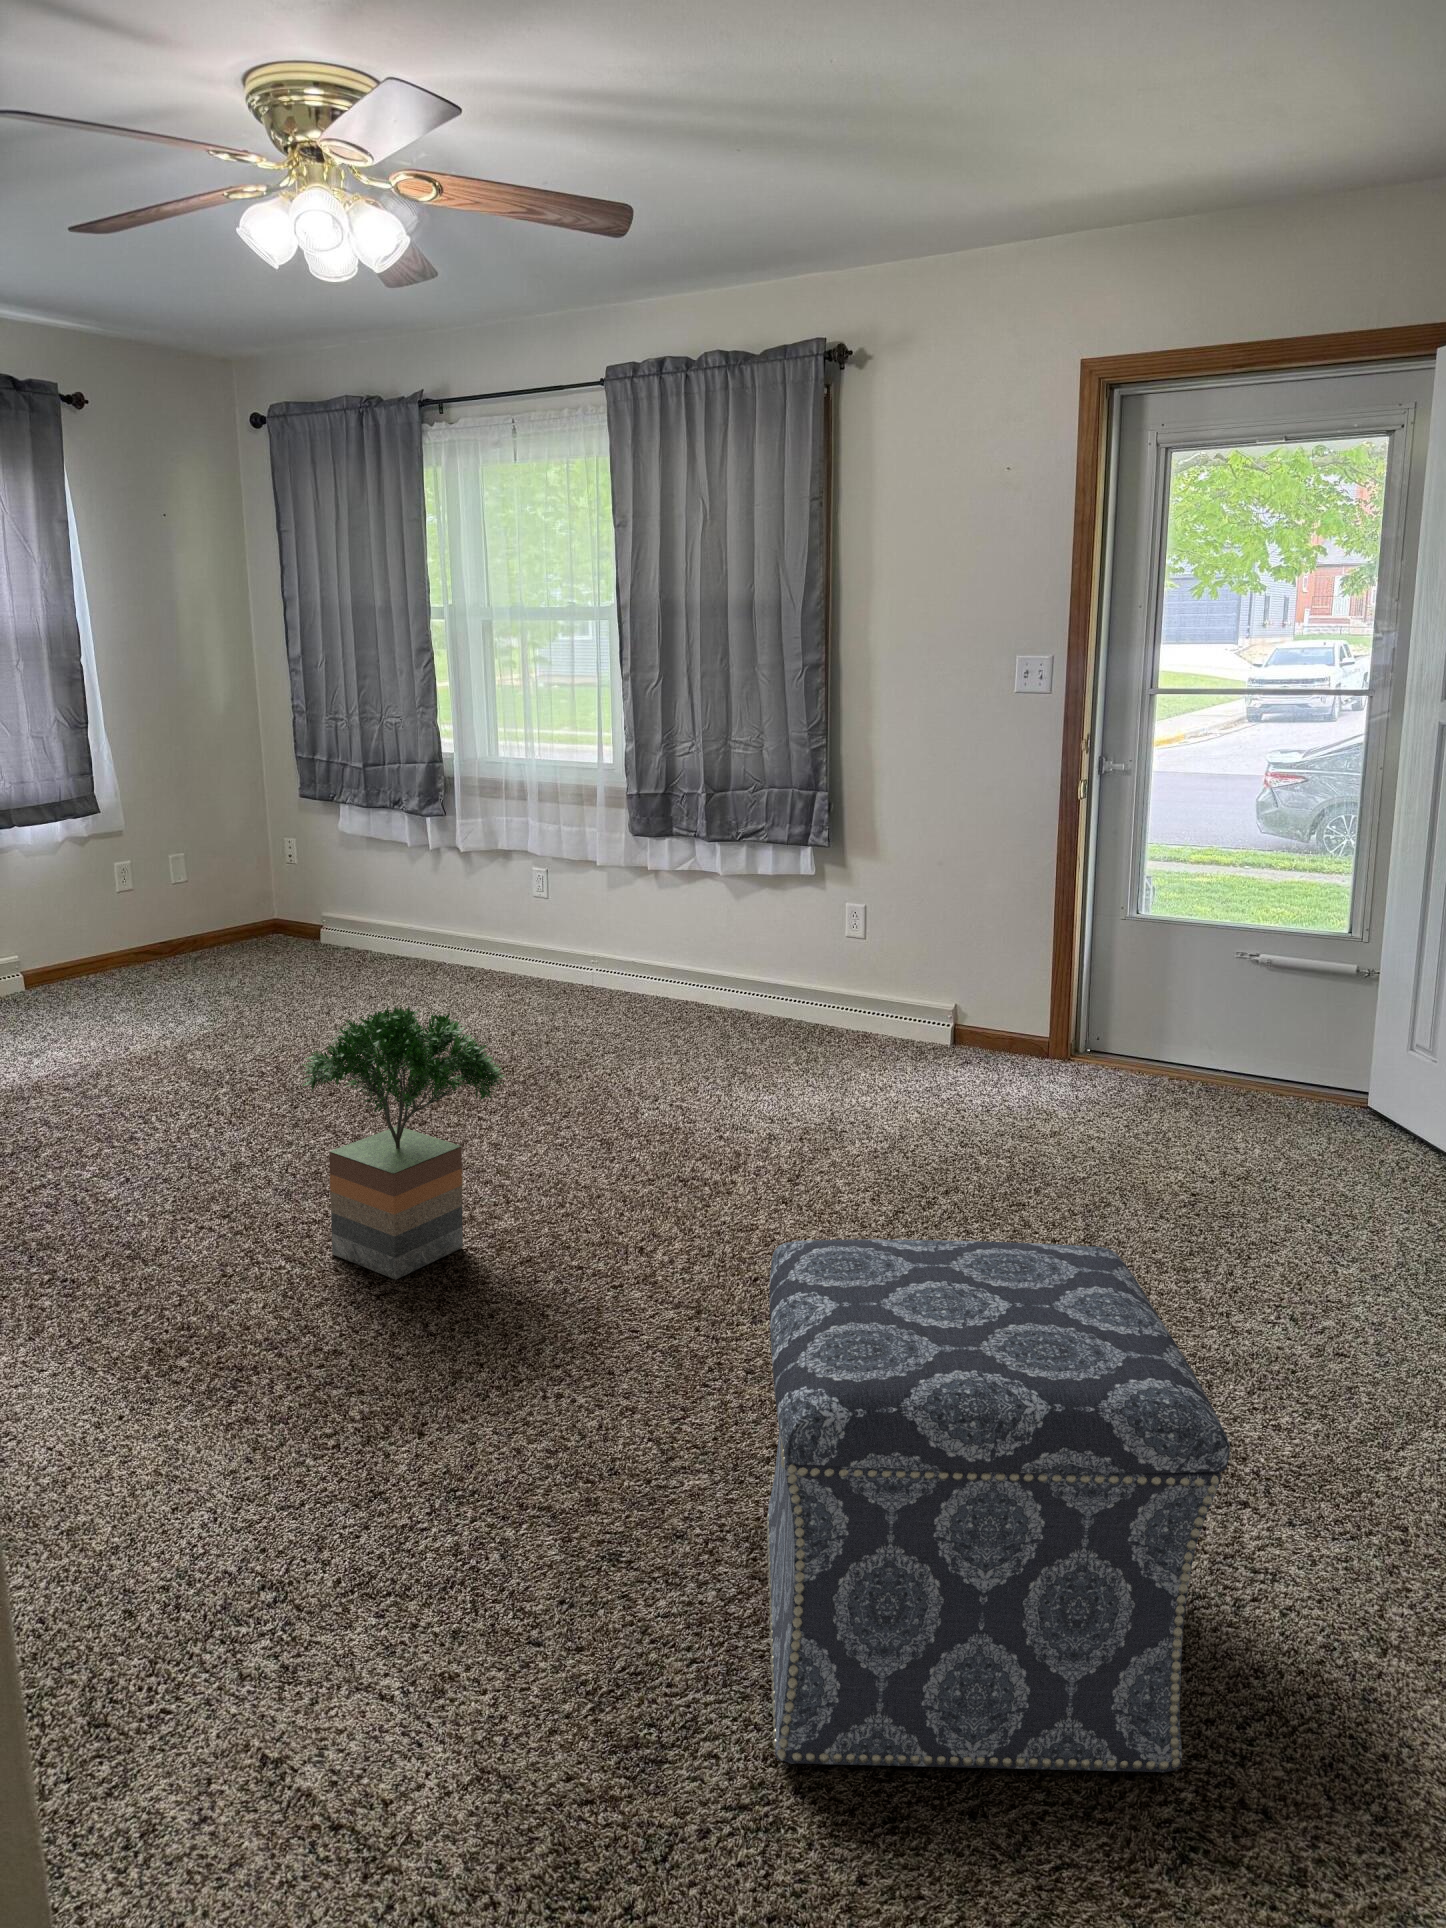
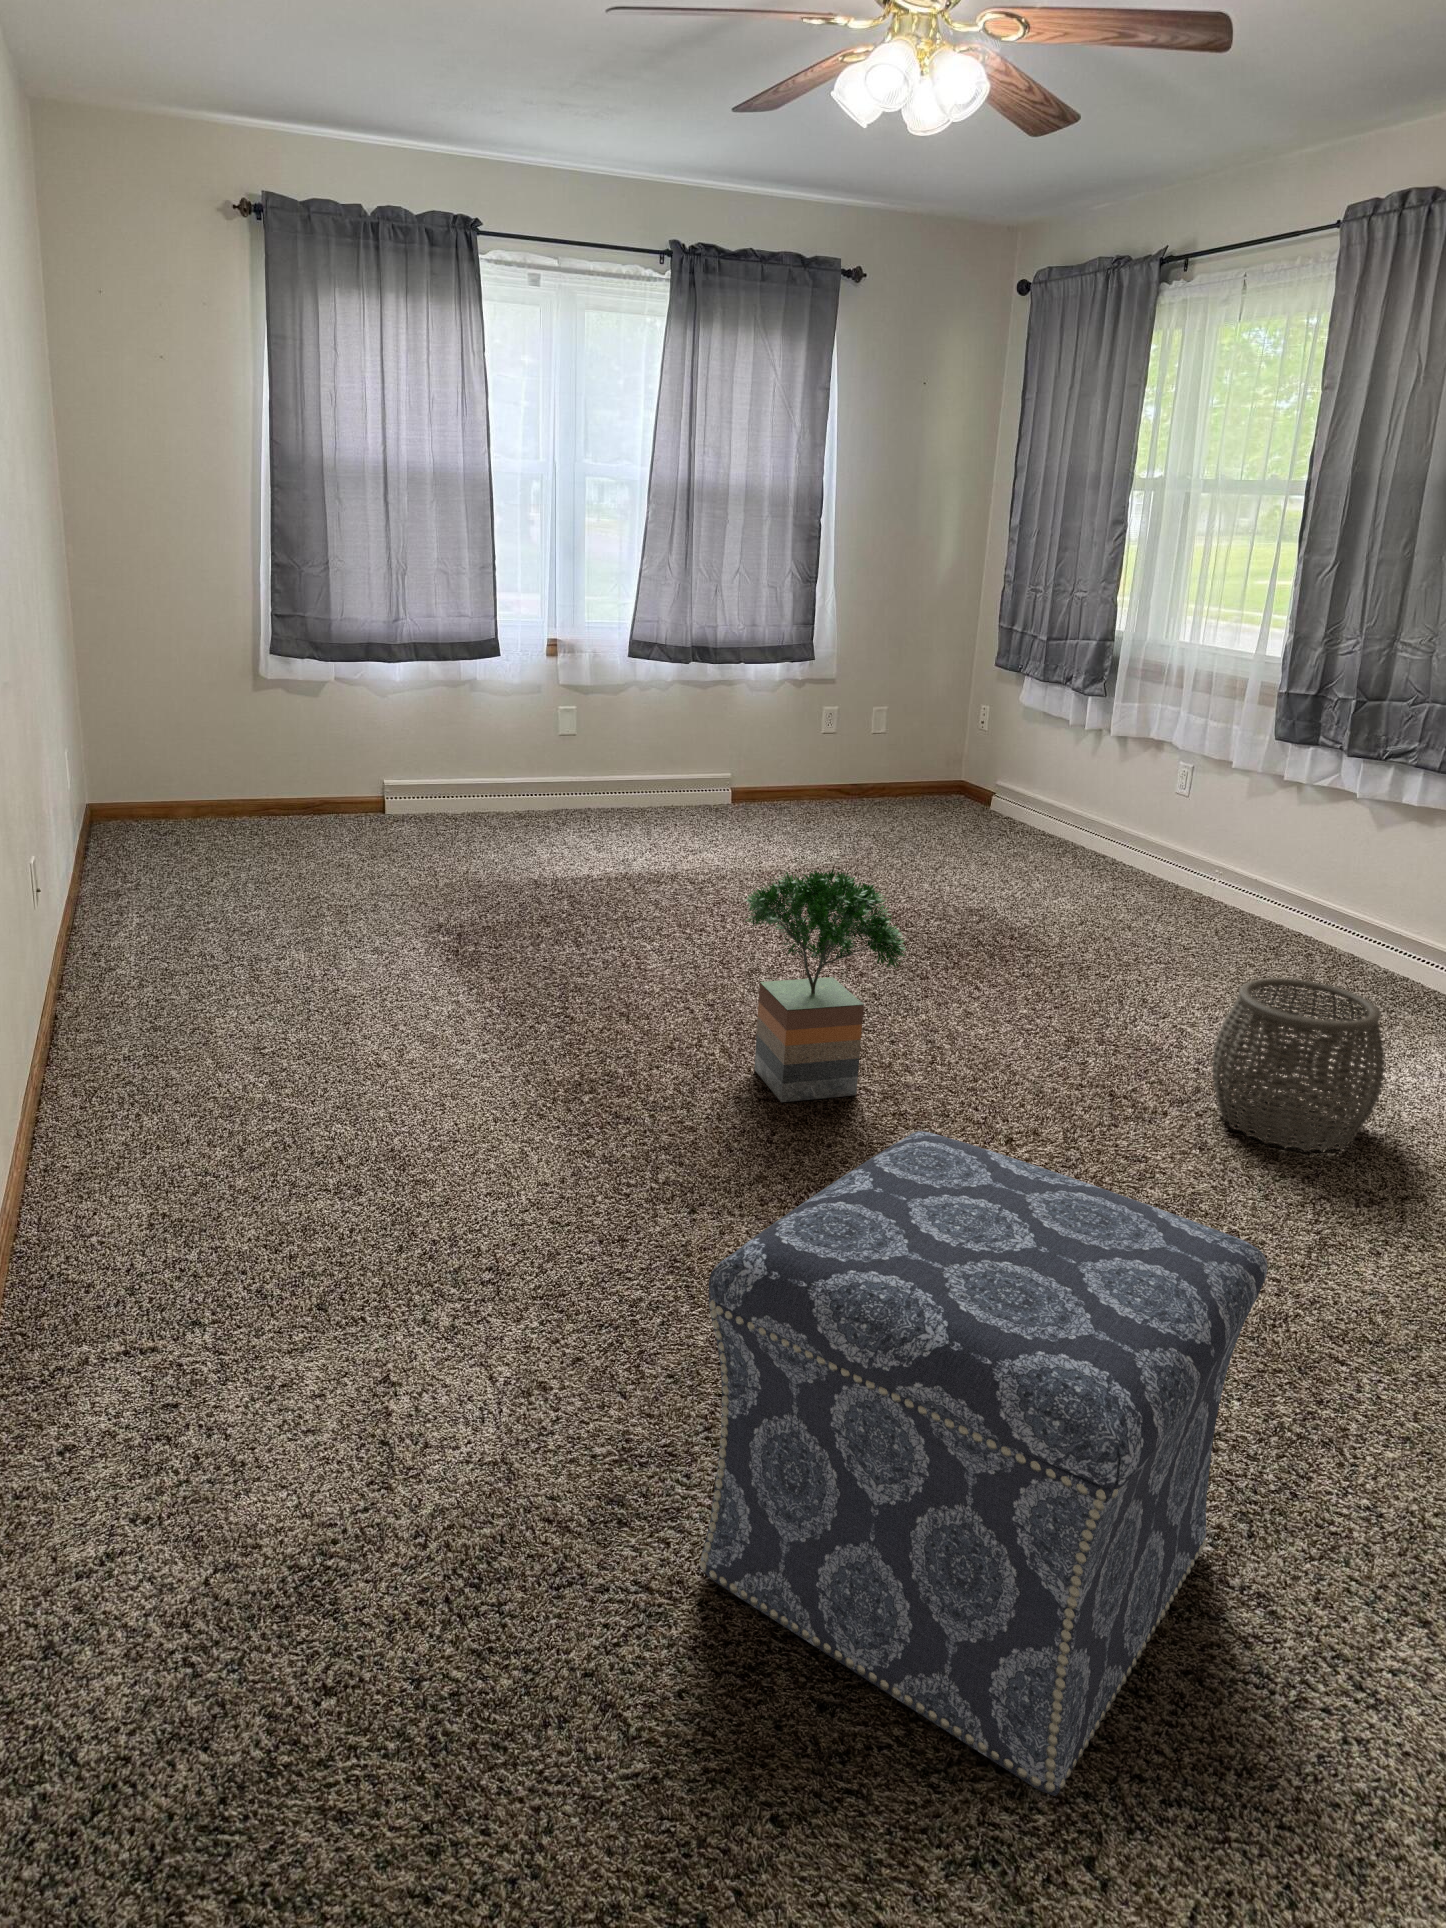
woven basket: none [763,1024,911,1180] -> present [1211,978,1386,1152]

